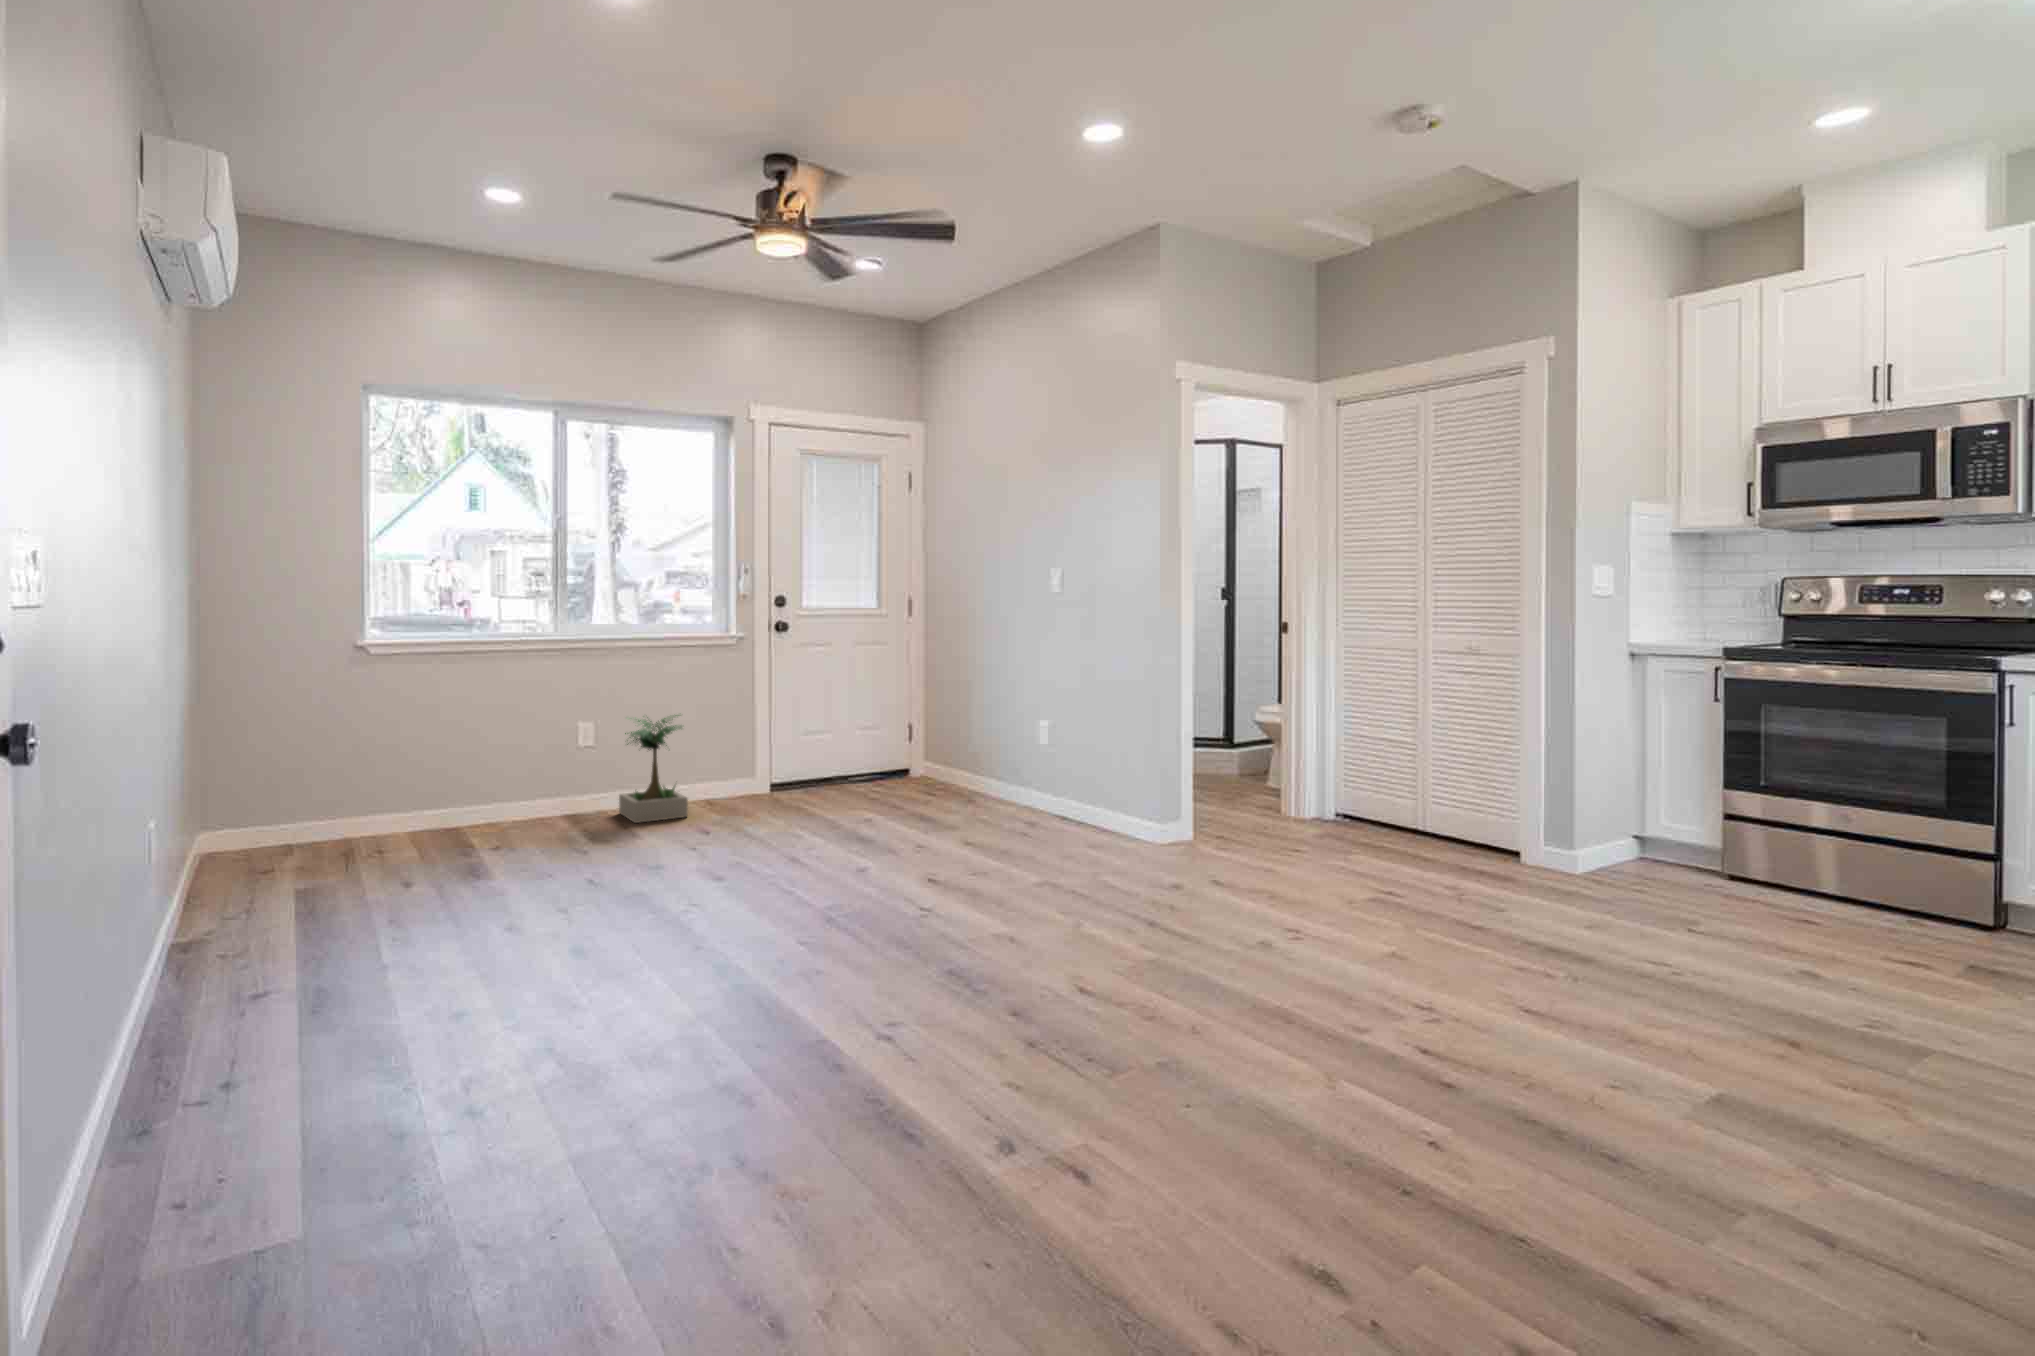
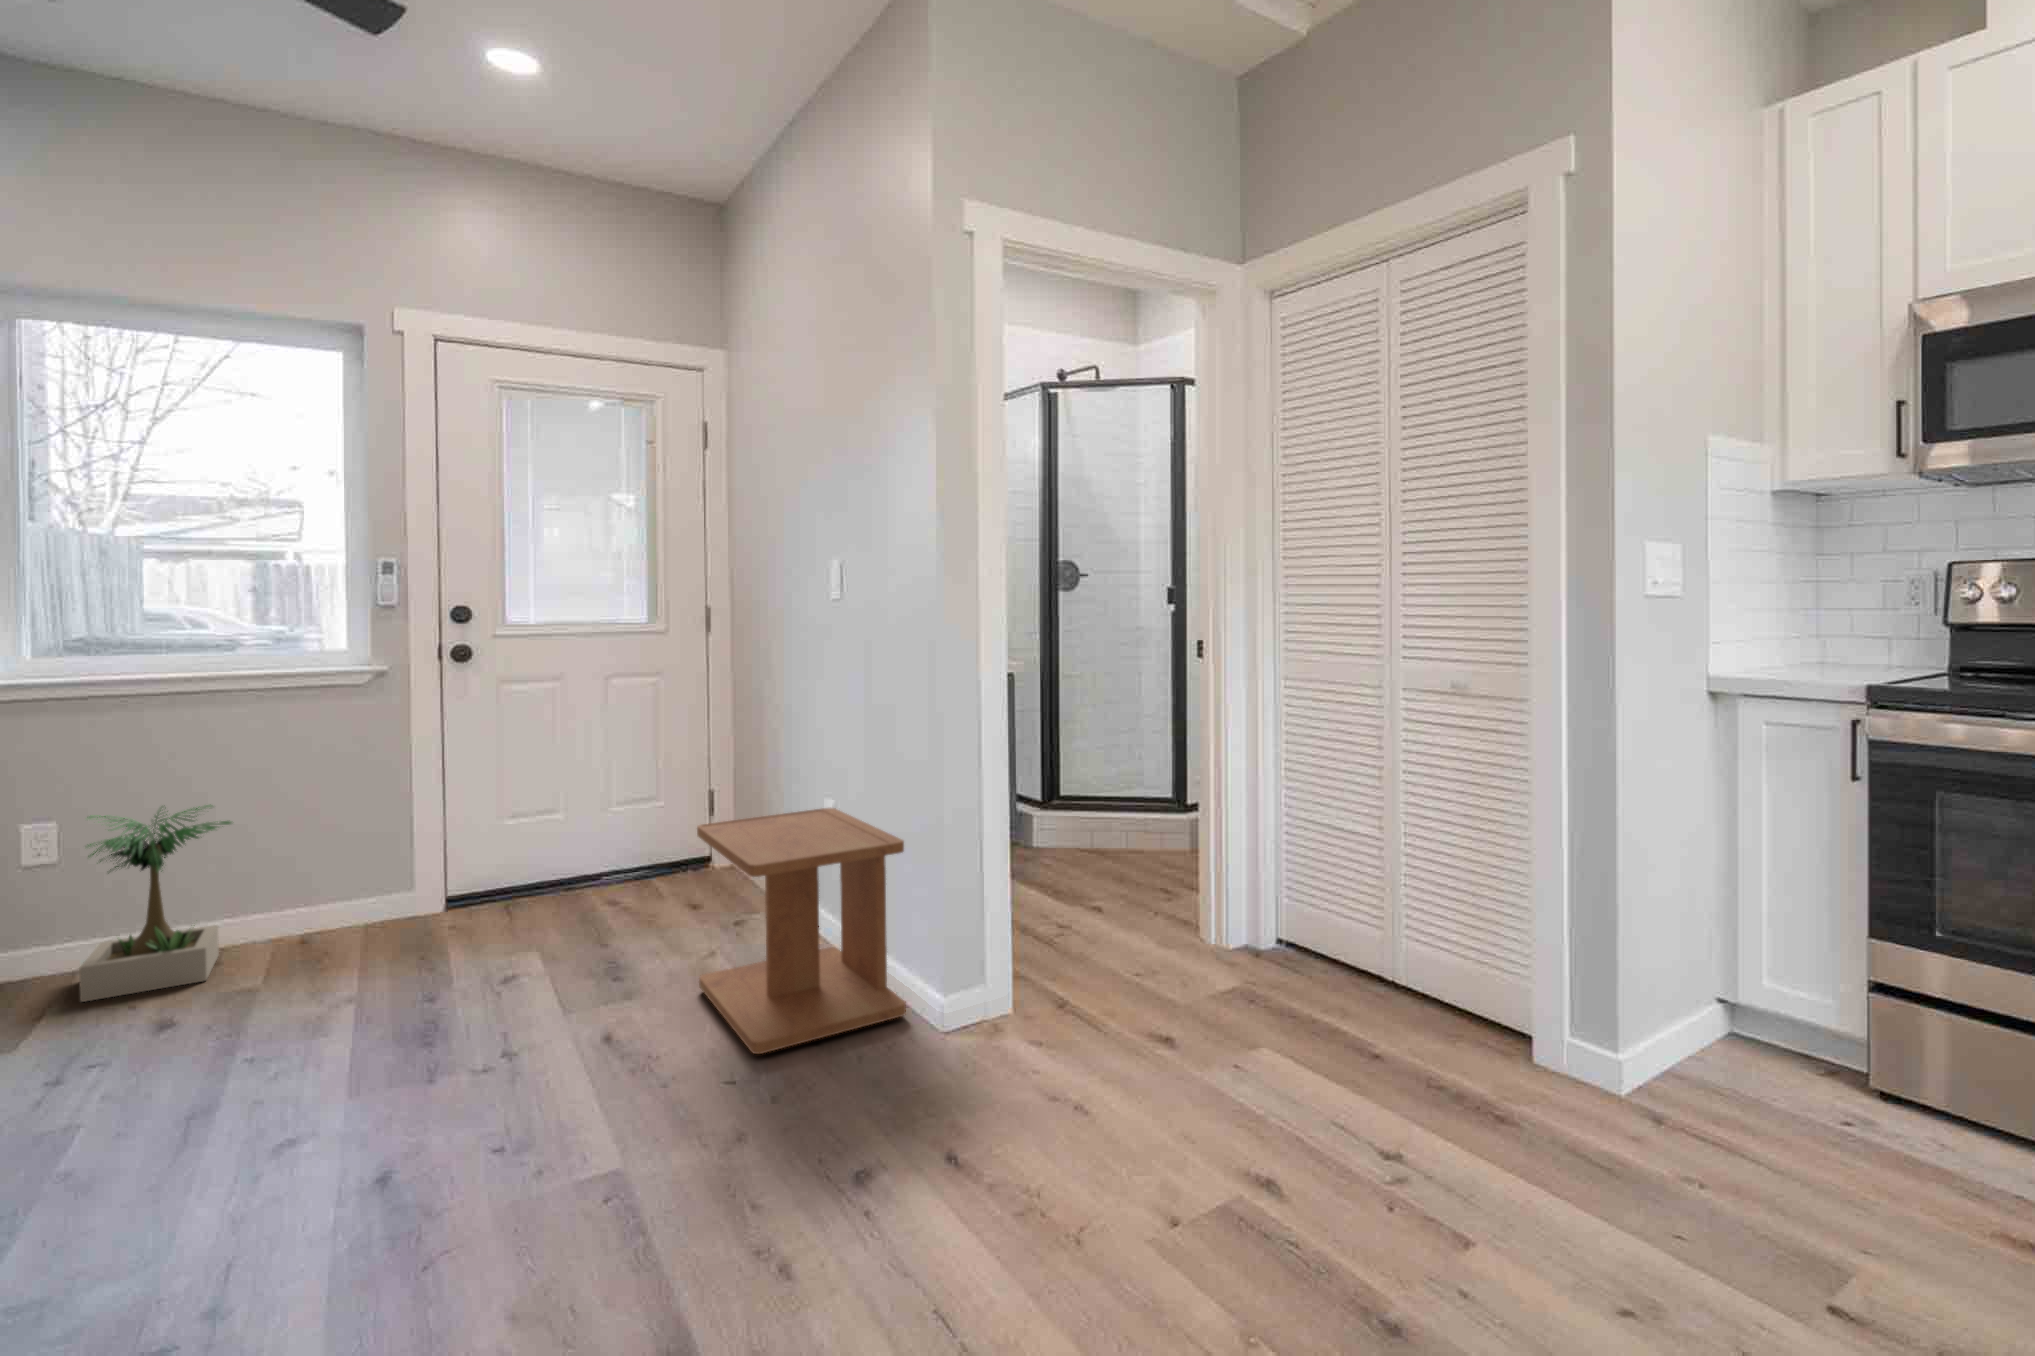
side table: none [992,723,1133,848] -> present [697,808,906,1054]

